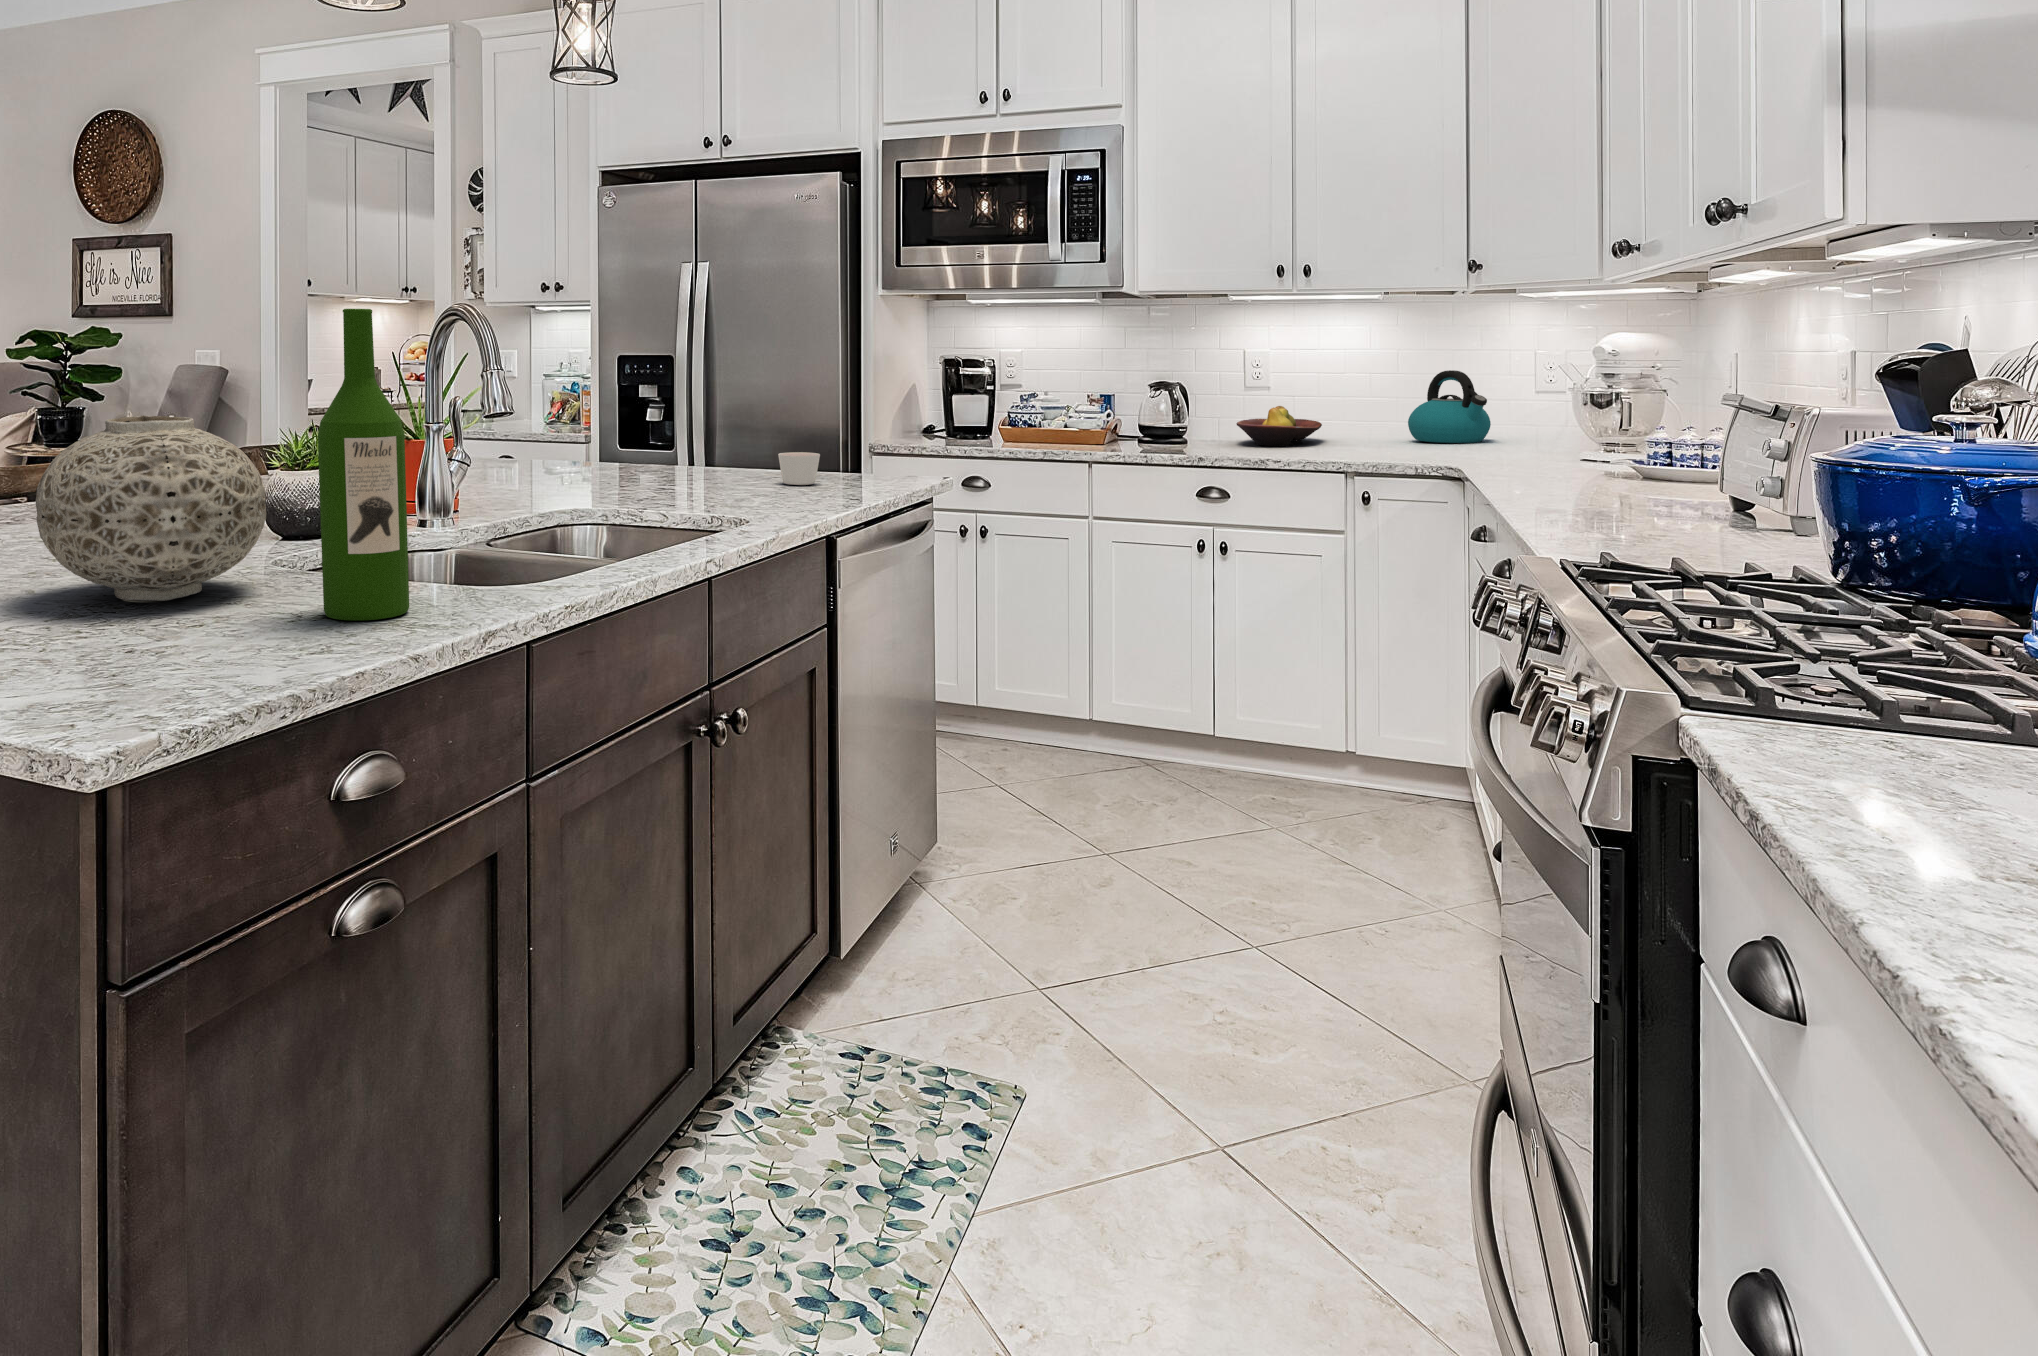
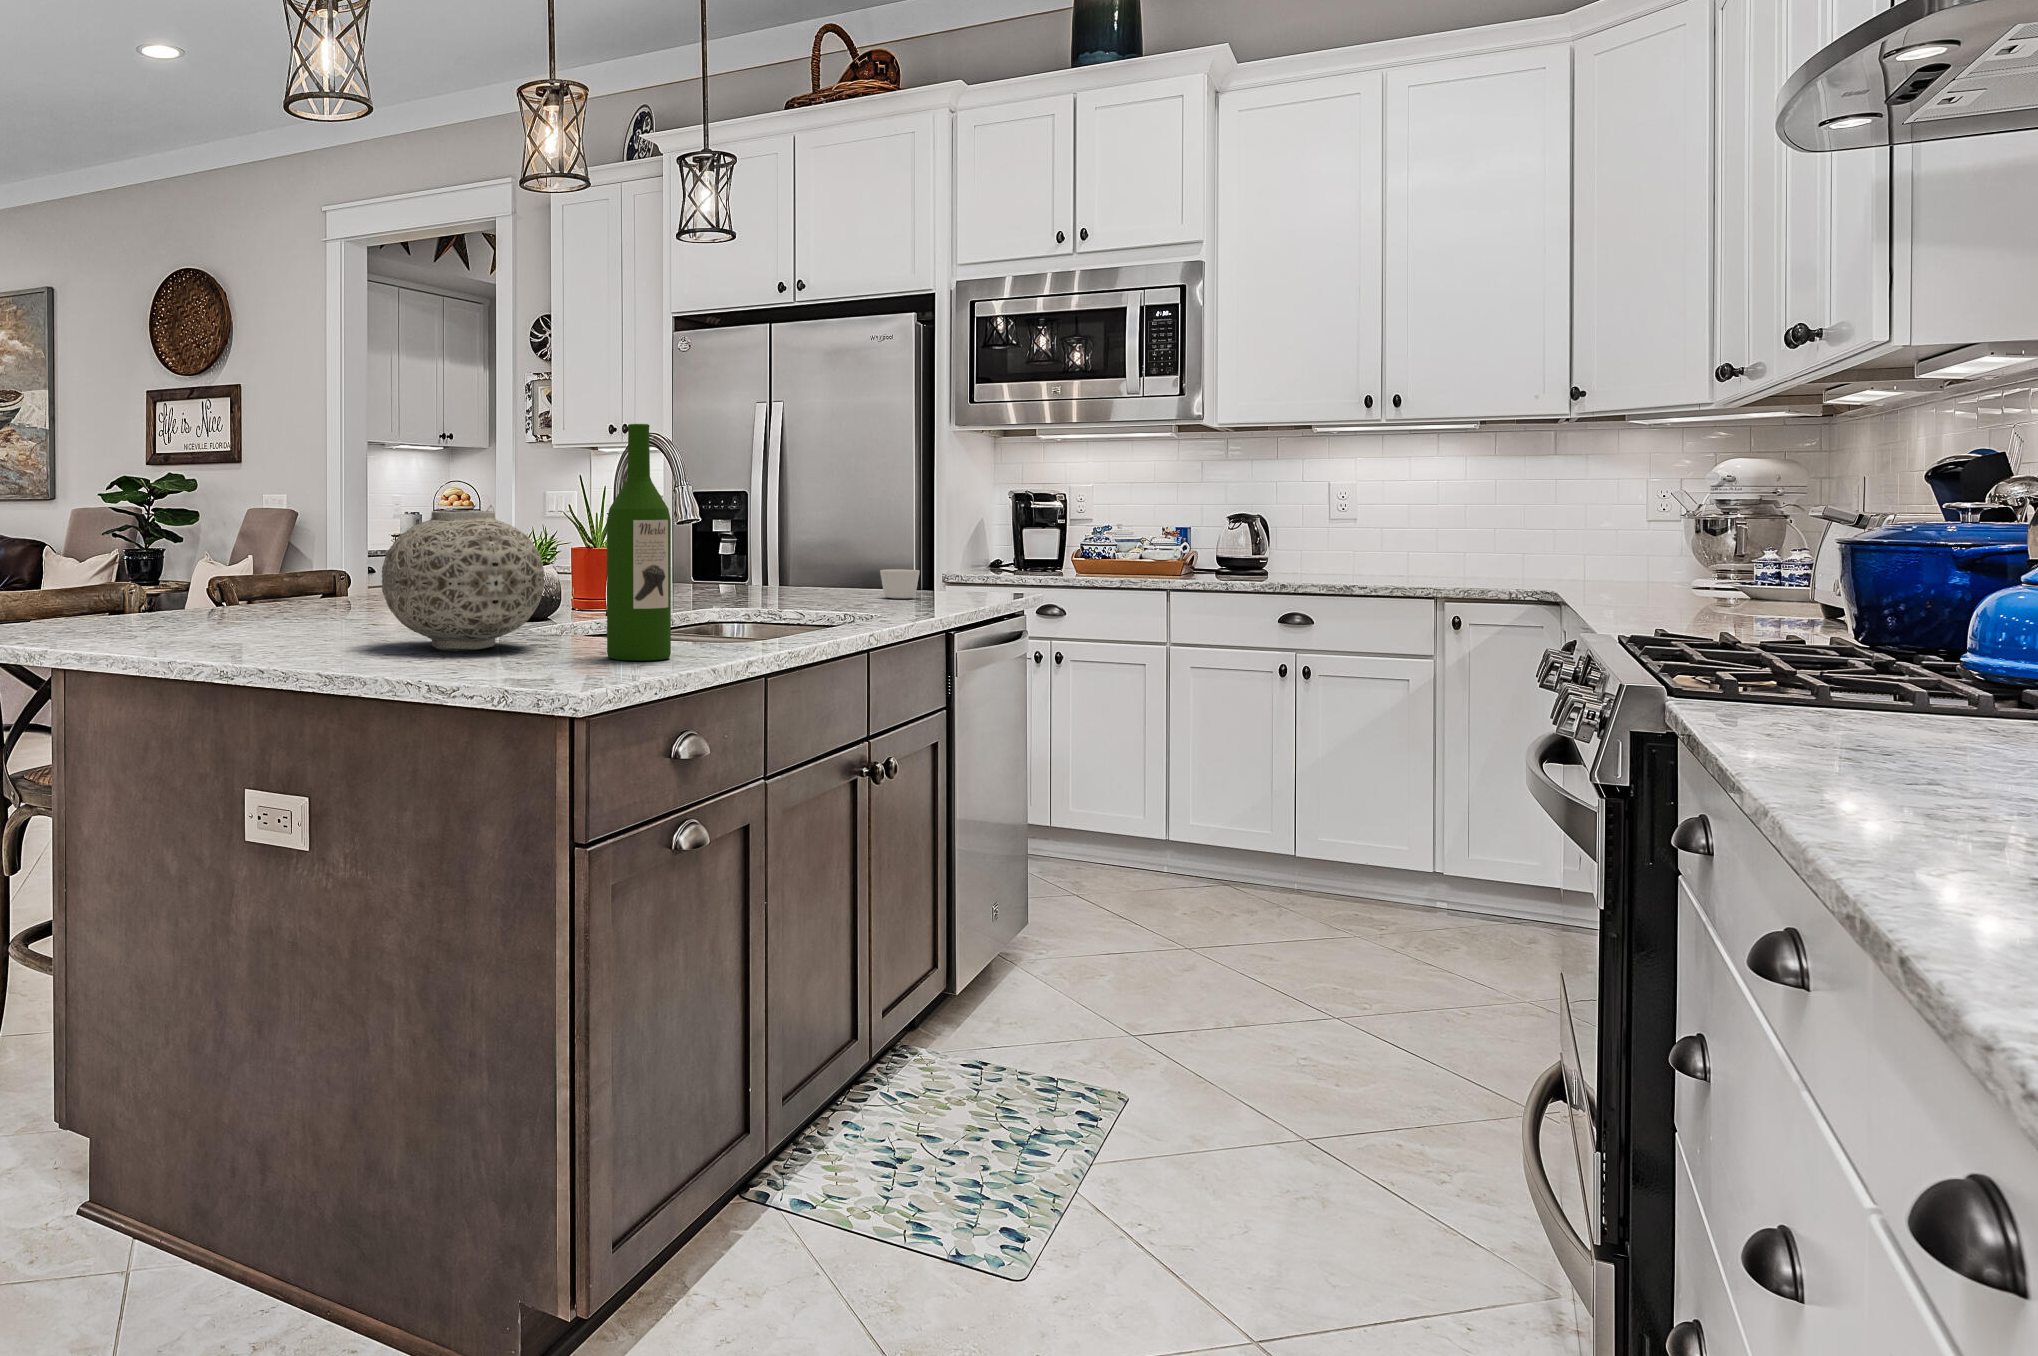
kettle: present [1408,370,1491,443] -> none [1507,499,1598,572]
fruit bowl: present [1237,406,1322,446] -> none [1320,536,1413,576]

